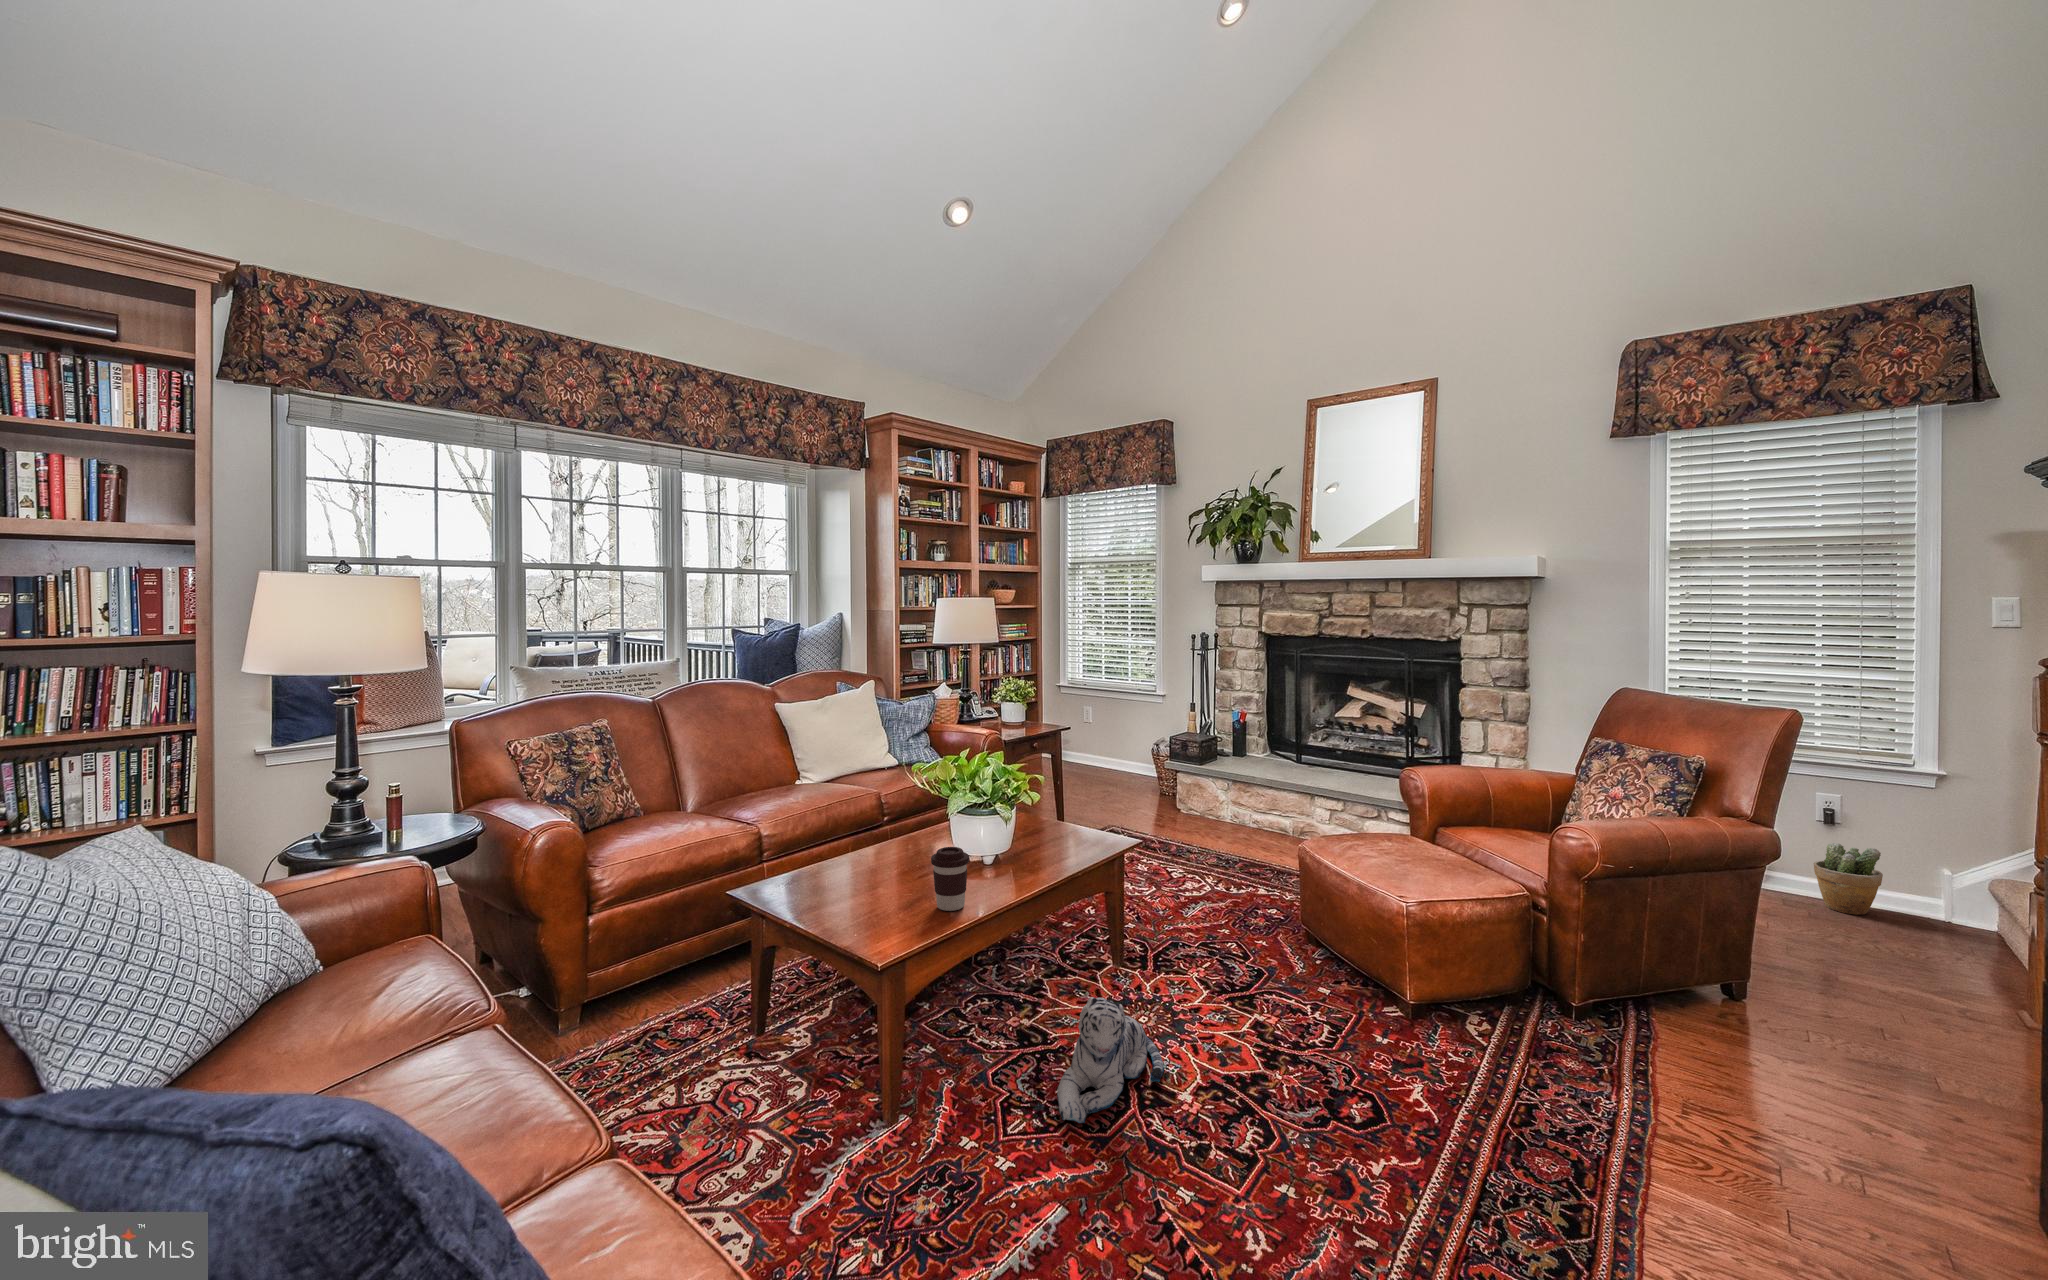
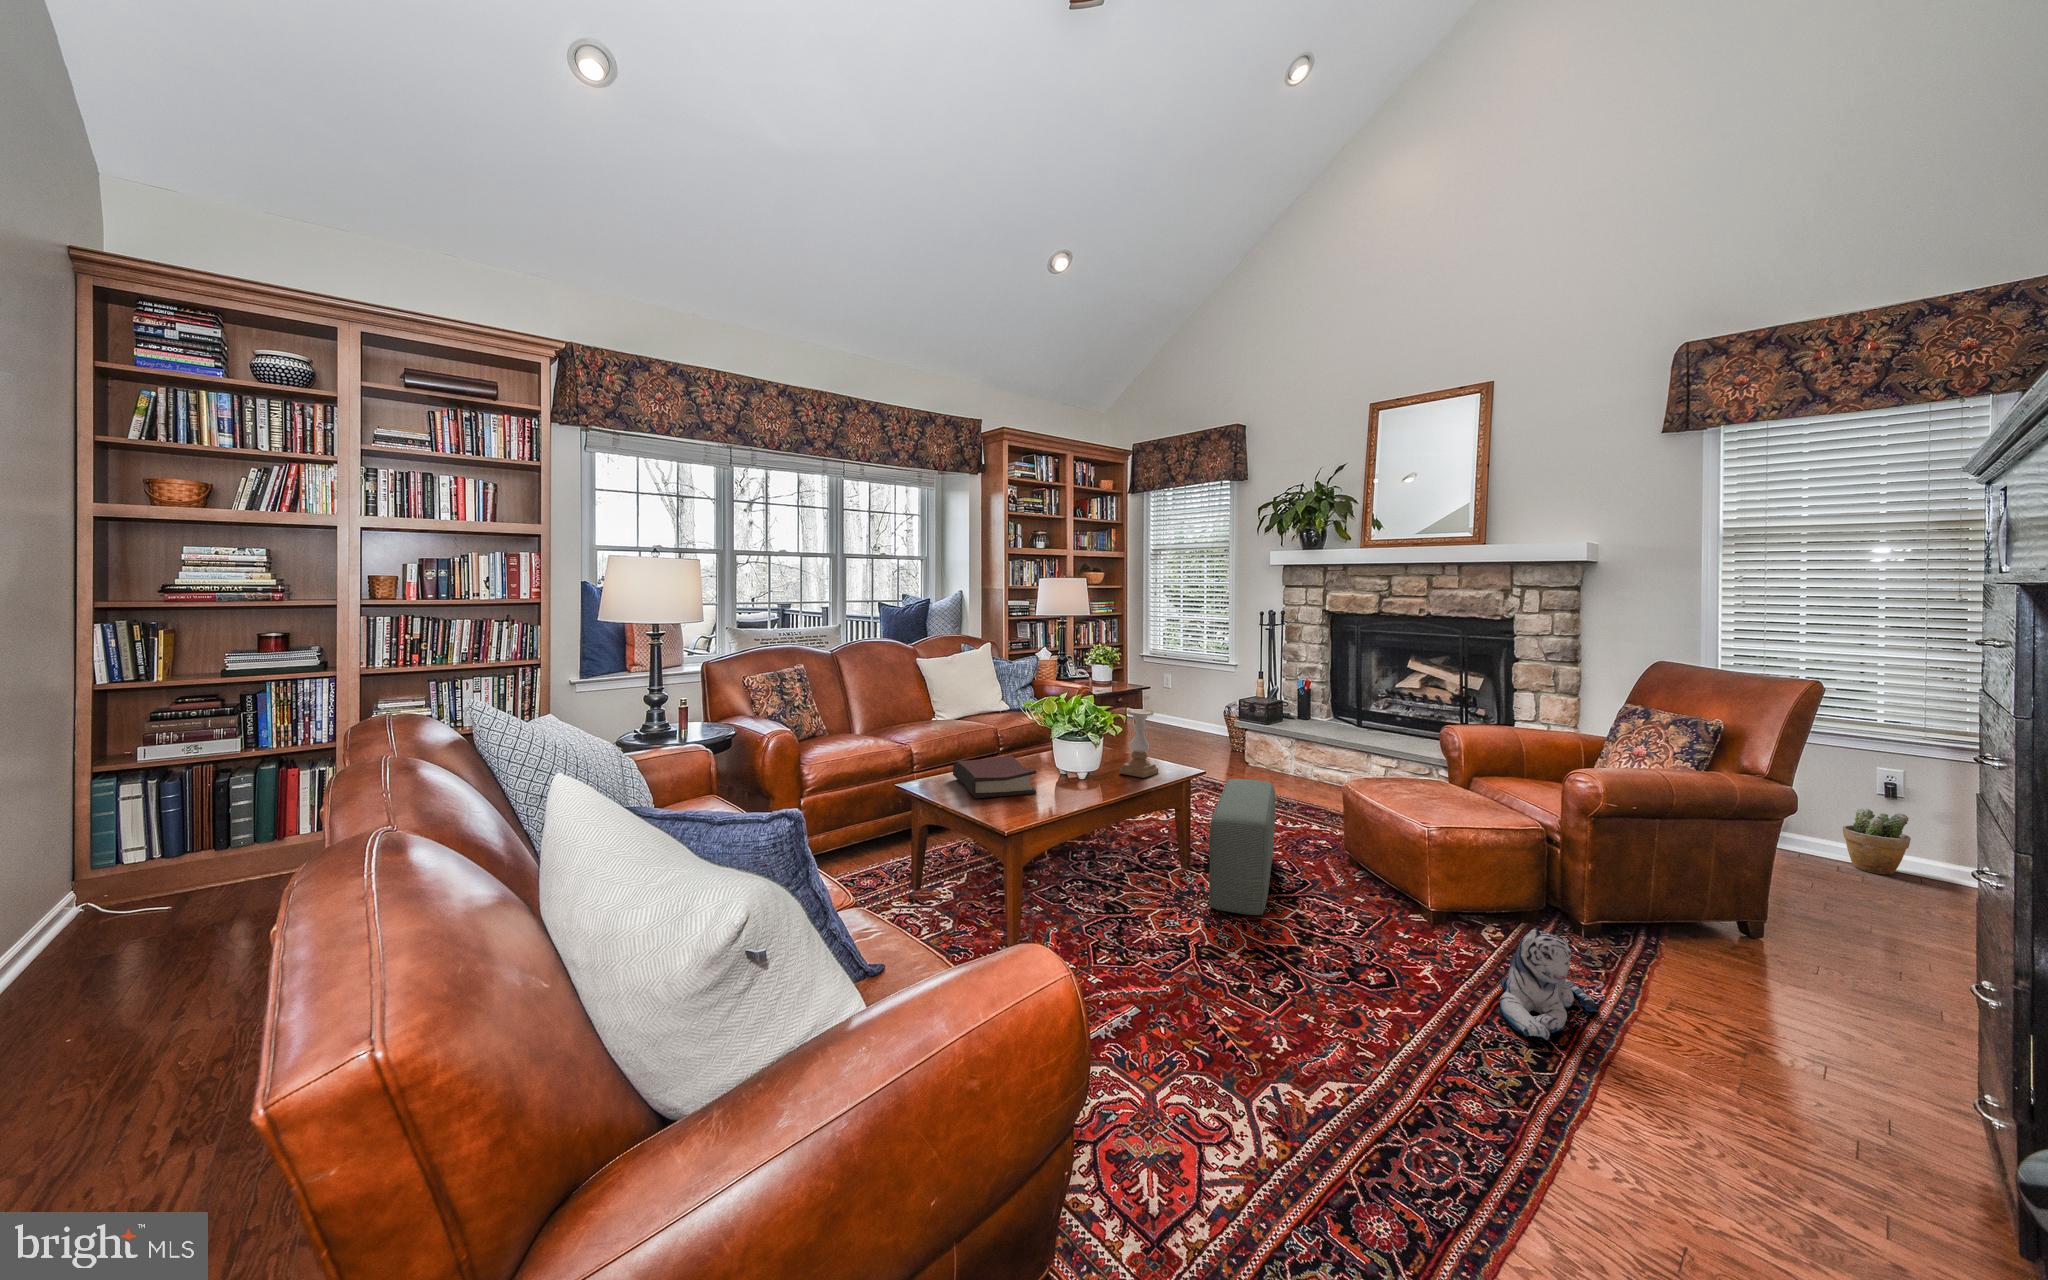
candle holder: none [1036,774,1083,860] -> present [1120,709,1158,778]
hardback book: none [825,839,932,906] -> present [953,756,1036,798]
coffee cup: present [931,847,969,911] -> none [1037,756,1066,805]
pouf: none [1148,848,1220,1029] -> present [1209,779,1276,915]
plush toy: present [1057,997,1164,1123] -> present [1499,929,1597,1040]

